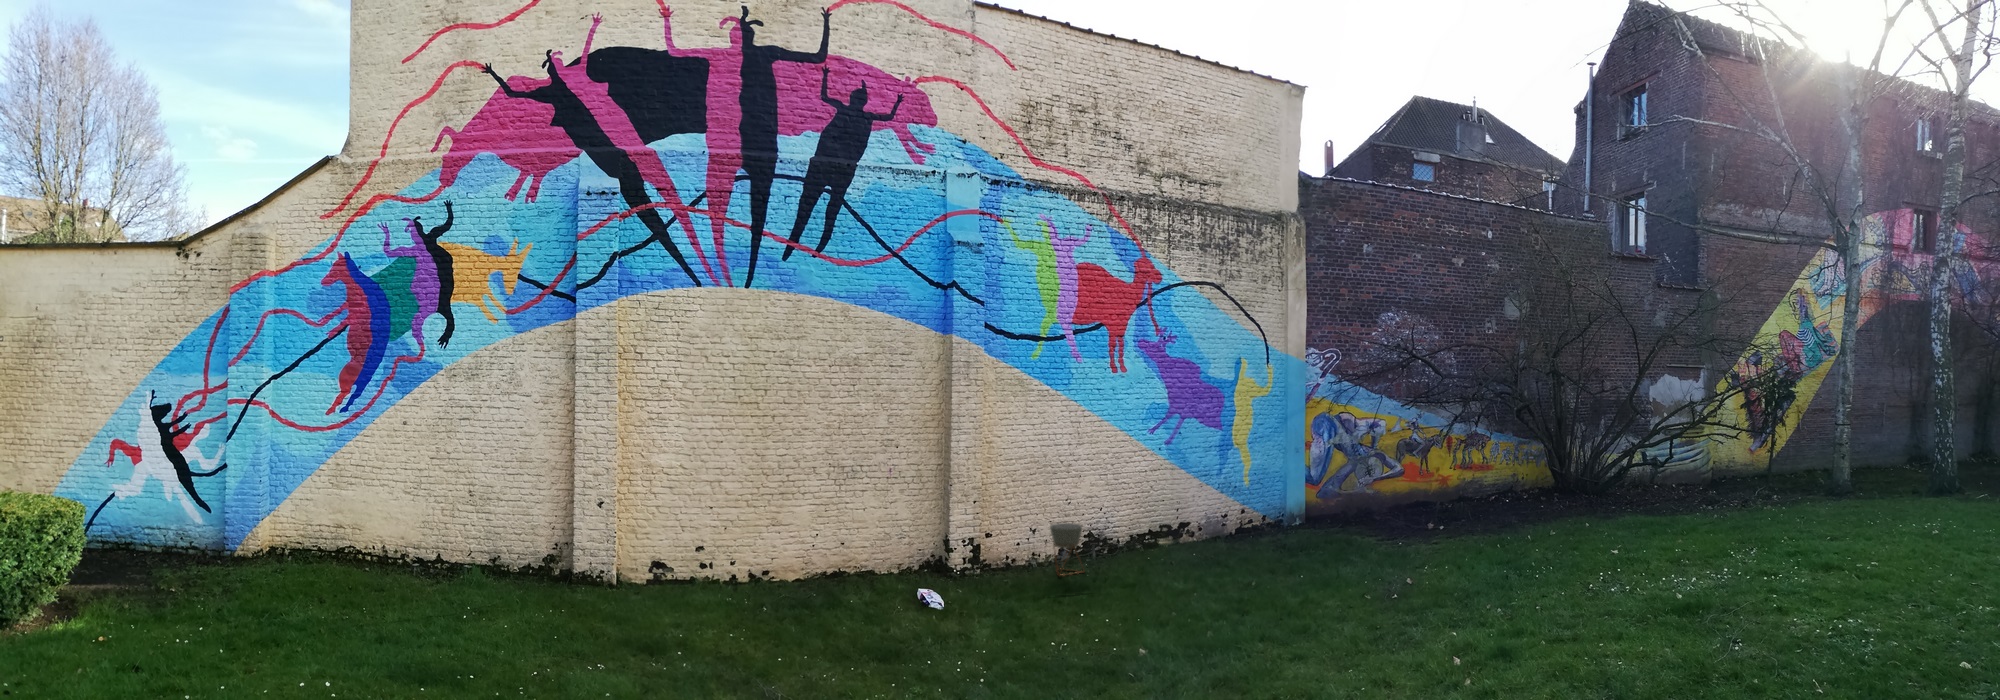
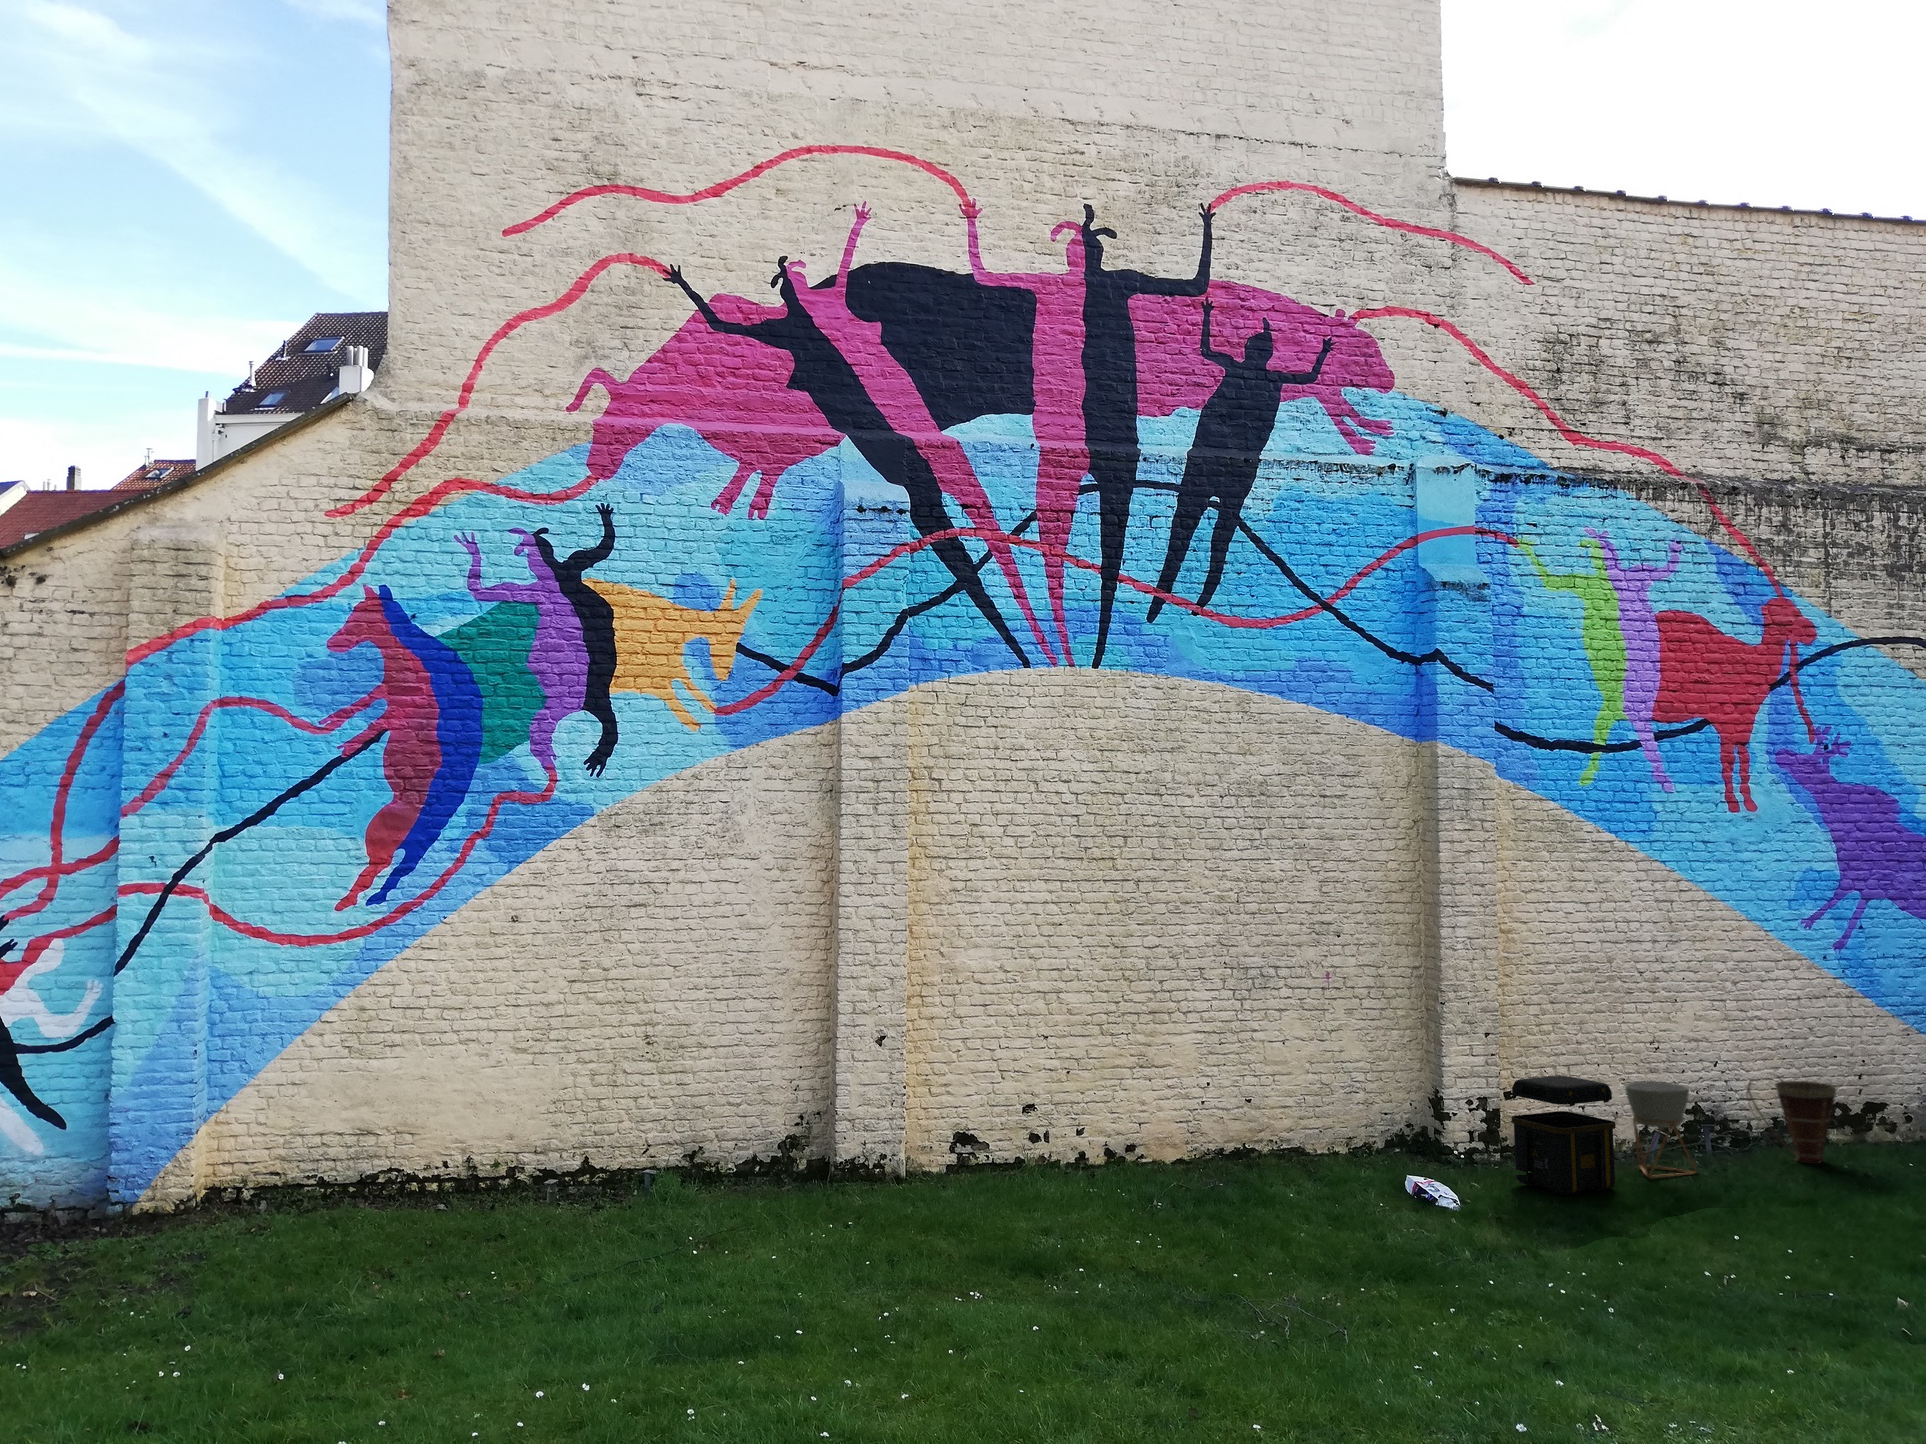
basket: none [1113,516,1158,564] -> present [1746,1076,1837,1164]
toolbox: none [987,522,1041,589] -> present [1511,1076,1616,1195]

